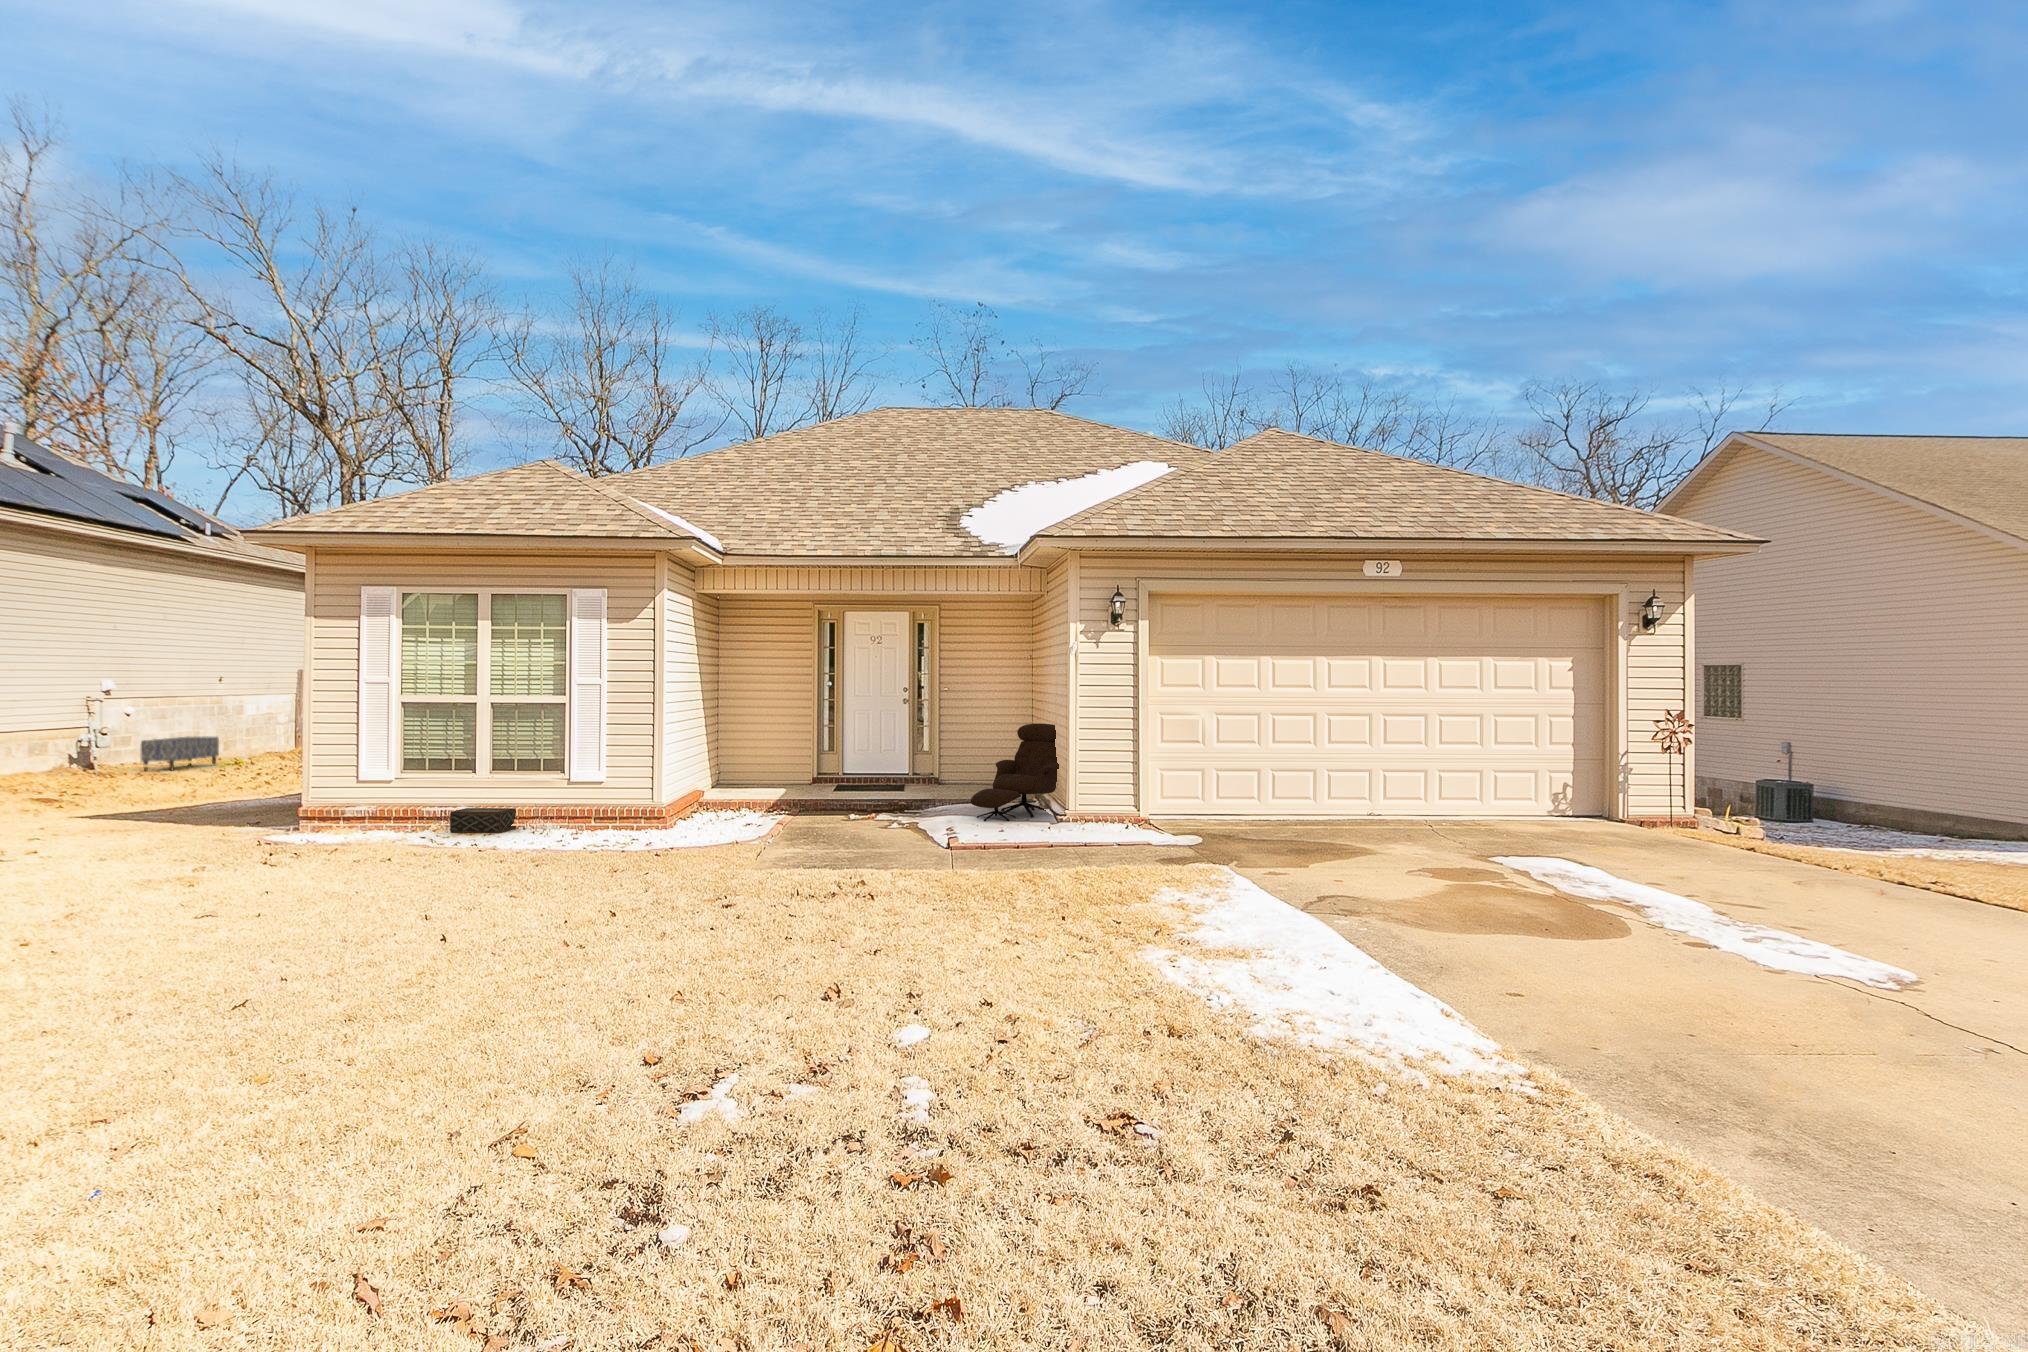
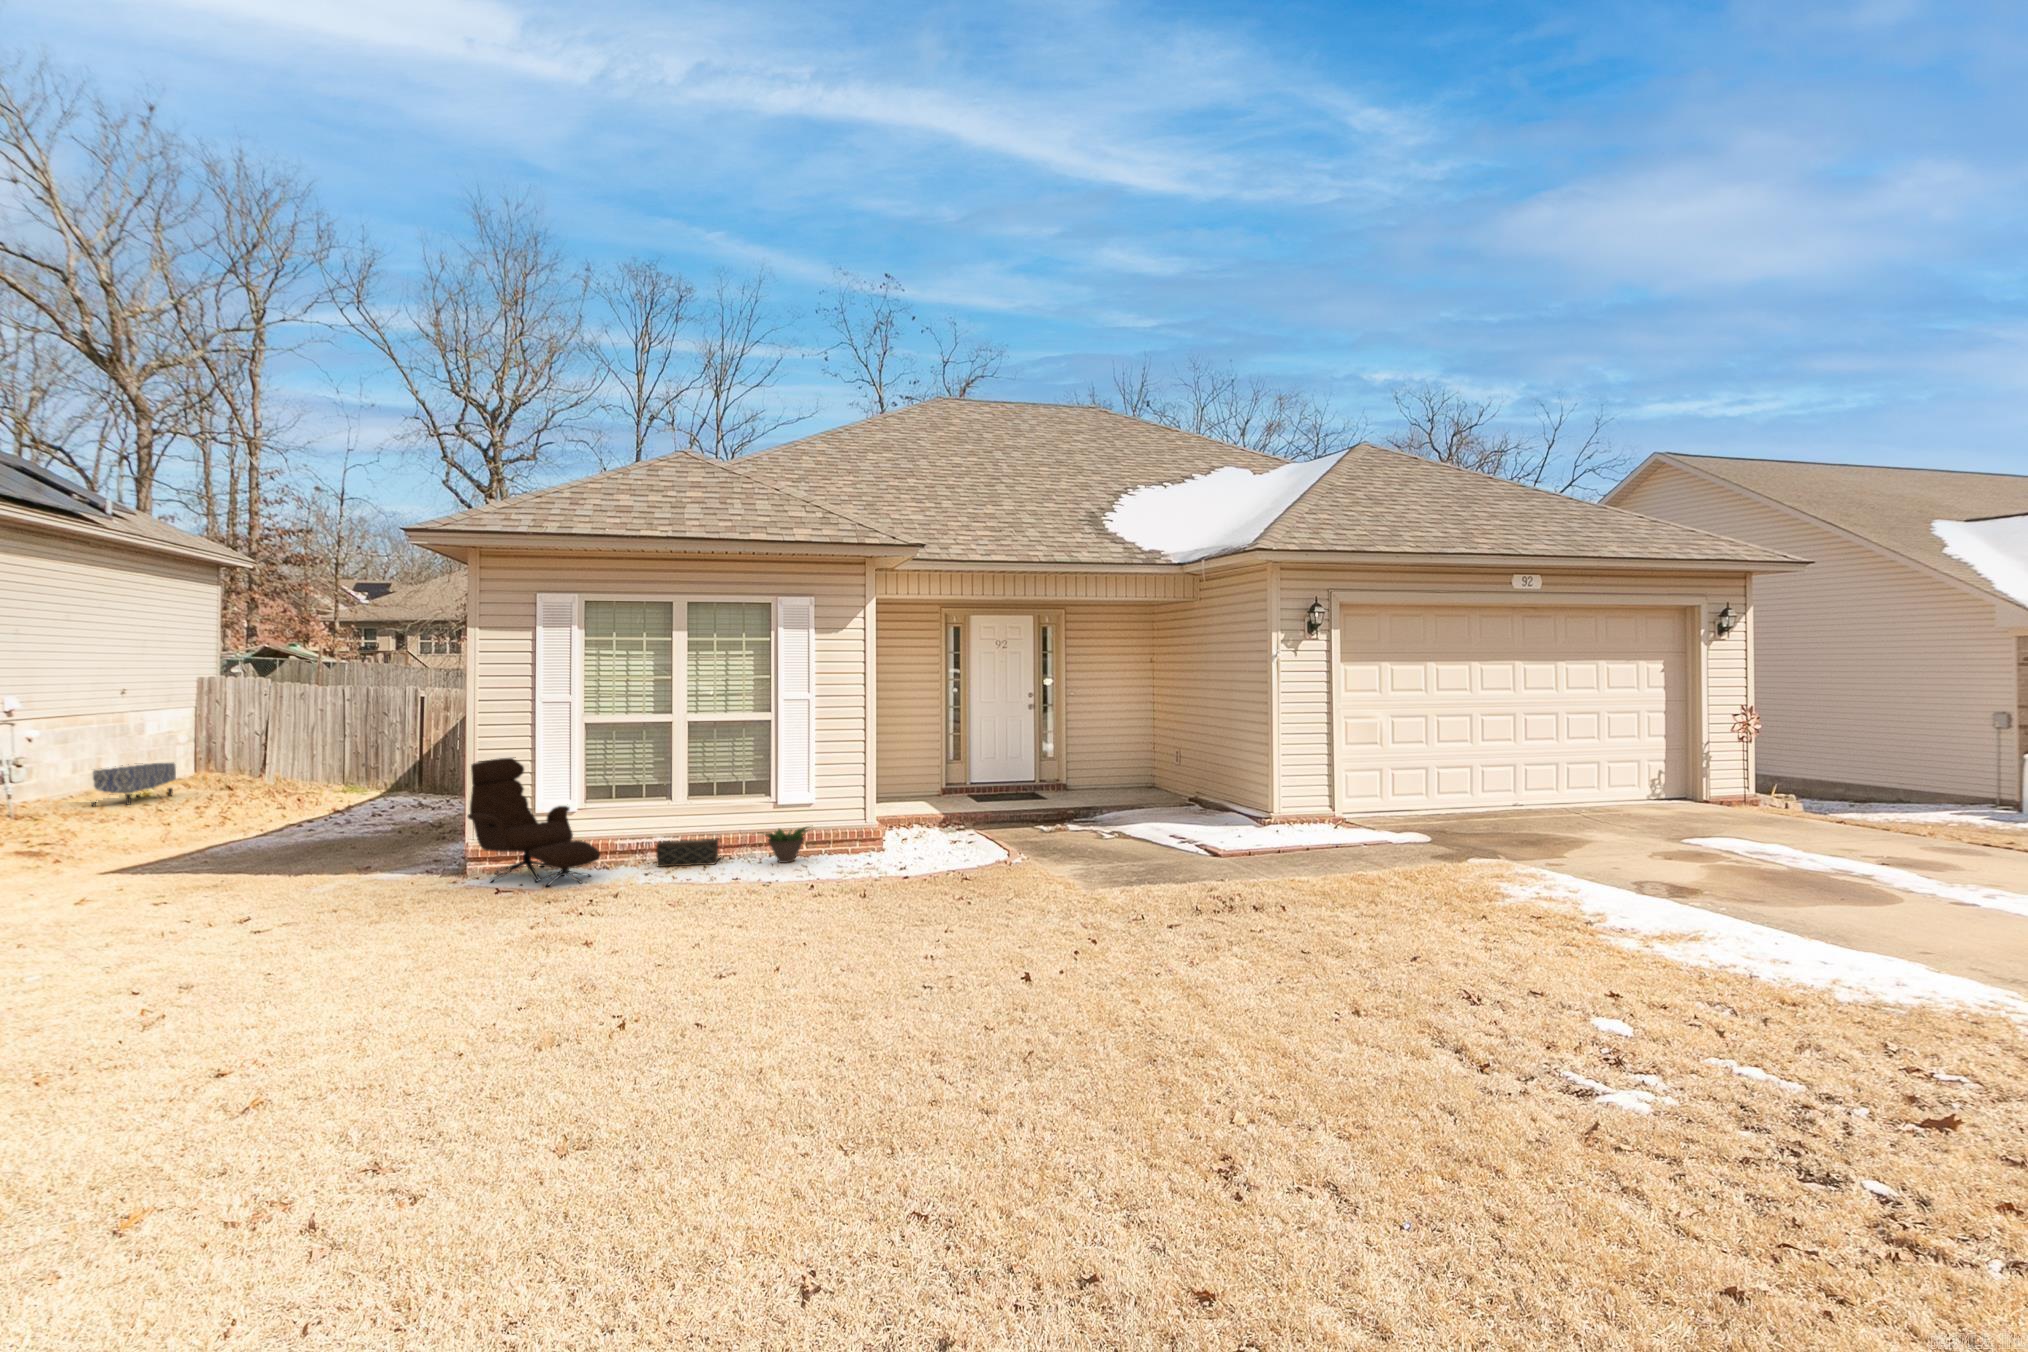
lounge chair: present [971,723,1059,821] -> present [468,757,600,887]
decorative plant: none [533,802,593,835] -> present [764,827,808,863]

